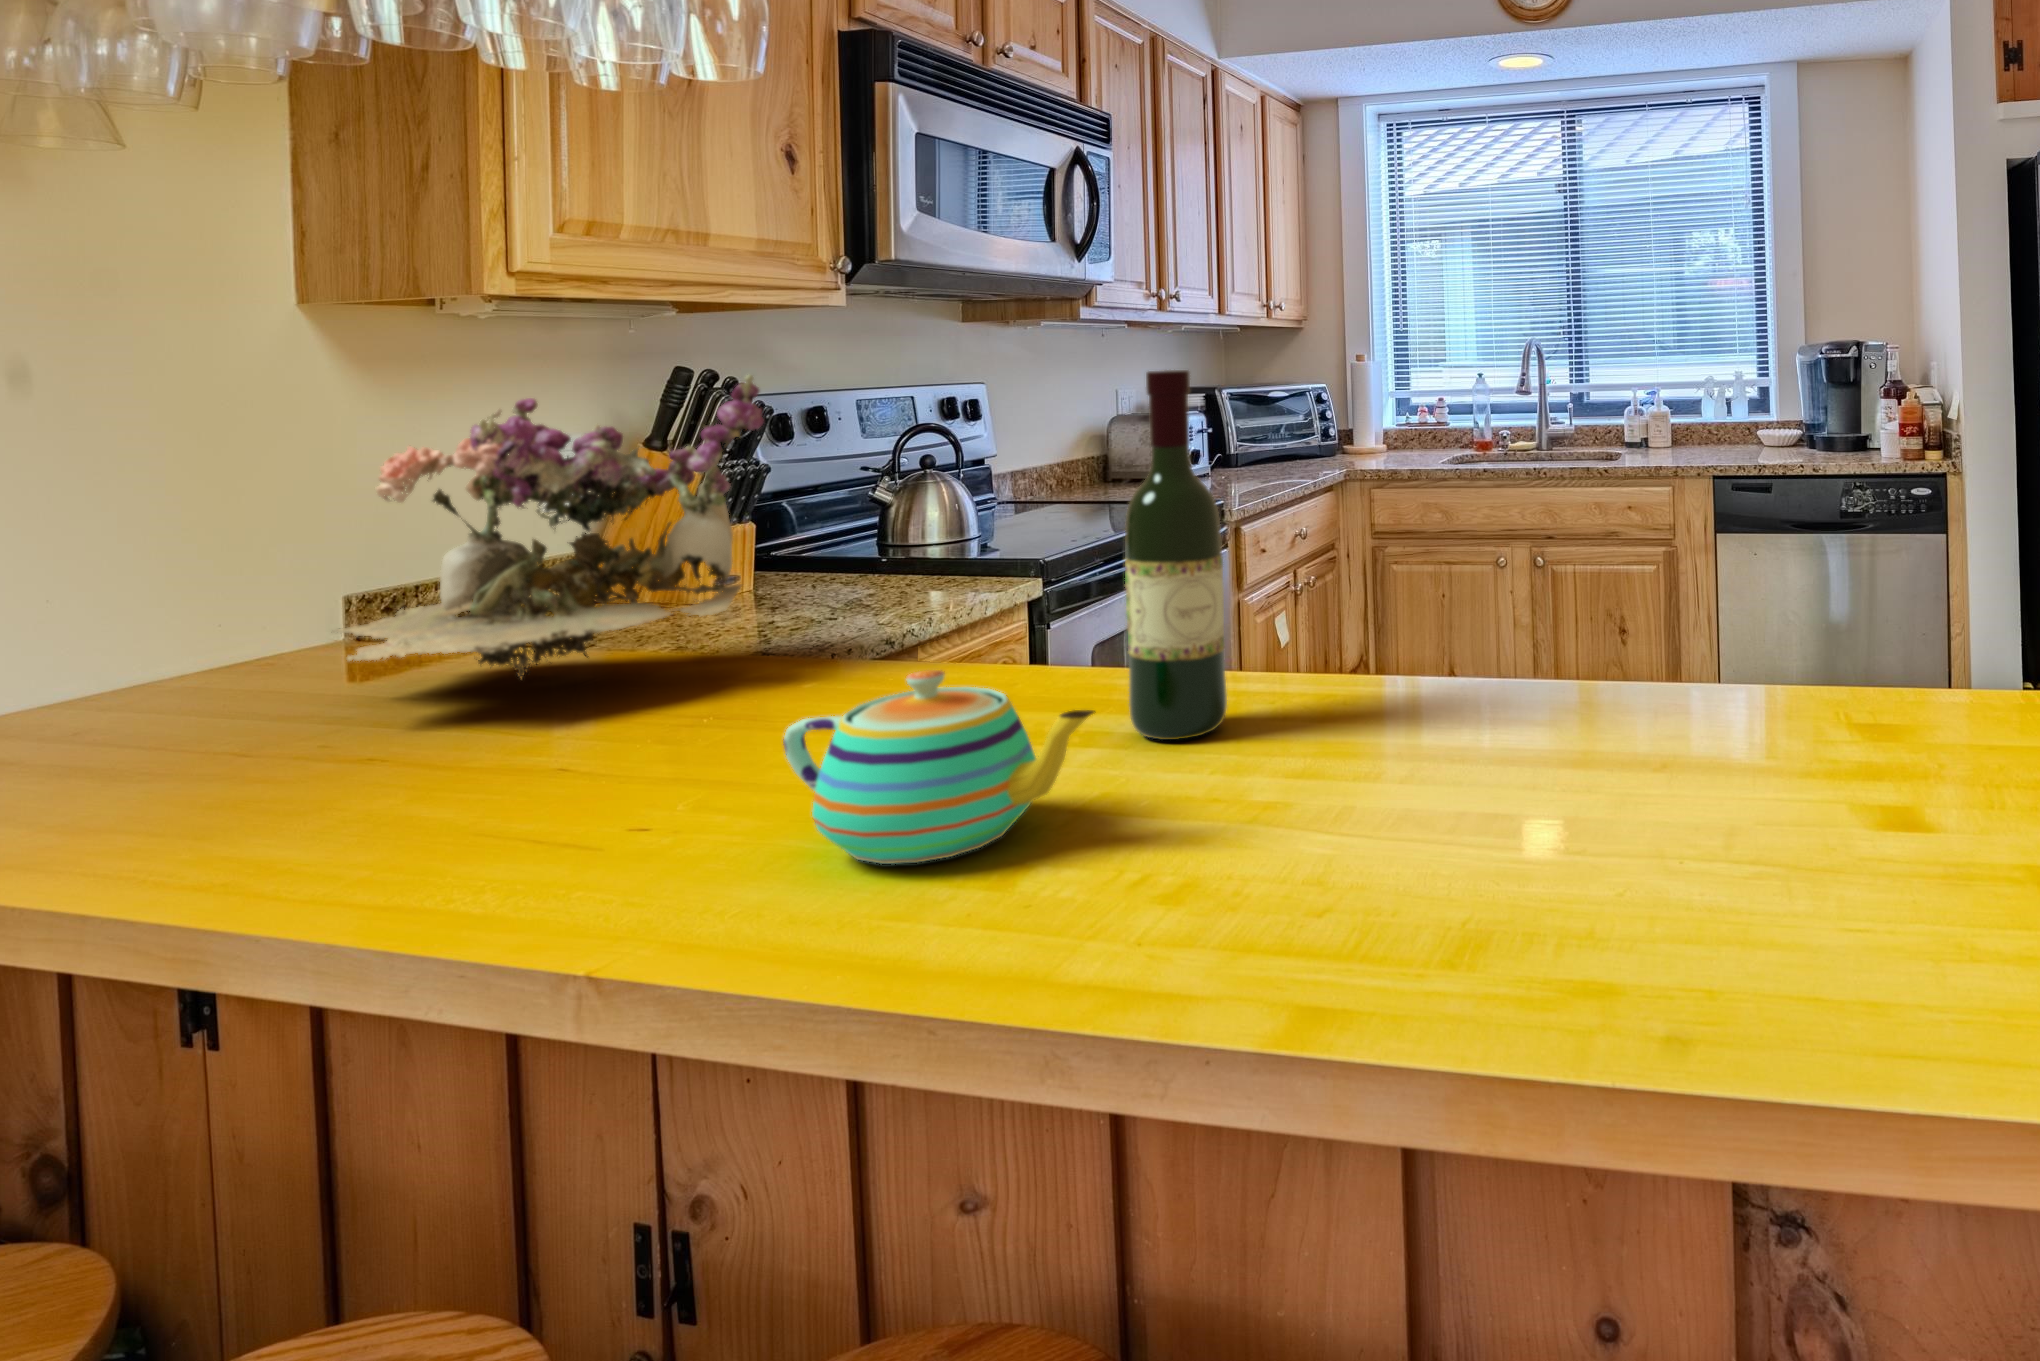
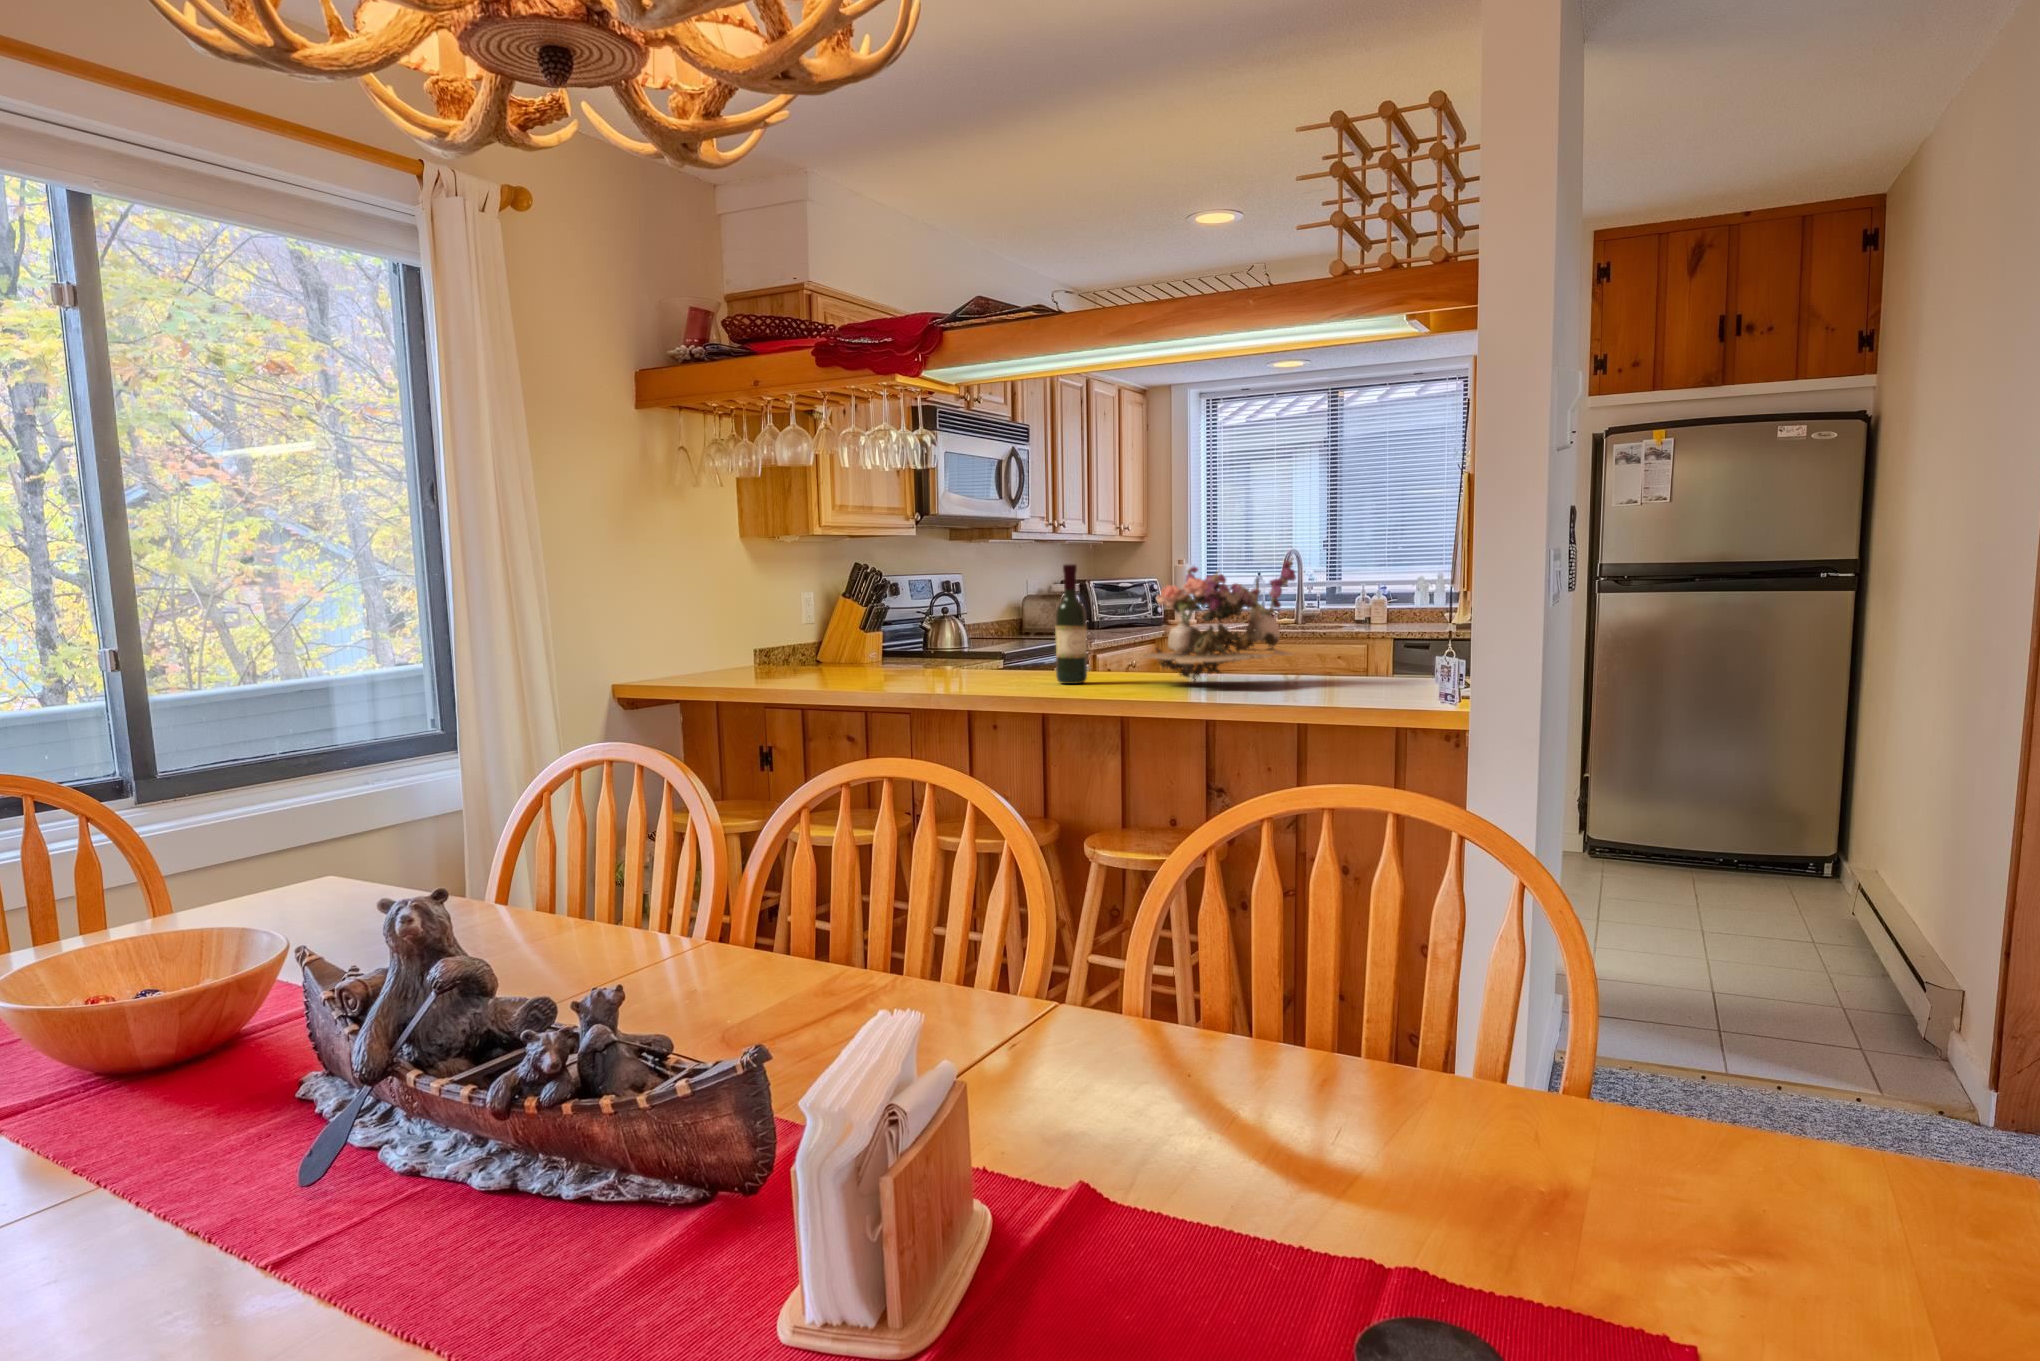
flower arrangement: present [334,375,763,680] -> present [1139,558,1296,683]
teapot: present [783,670,1094,864] -> none [968,646,1052,692]

